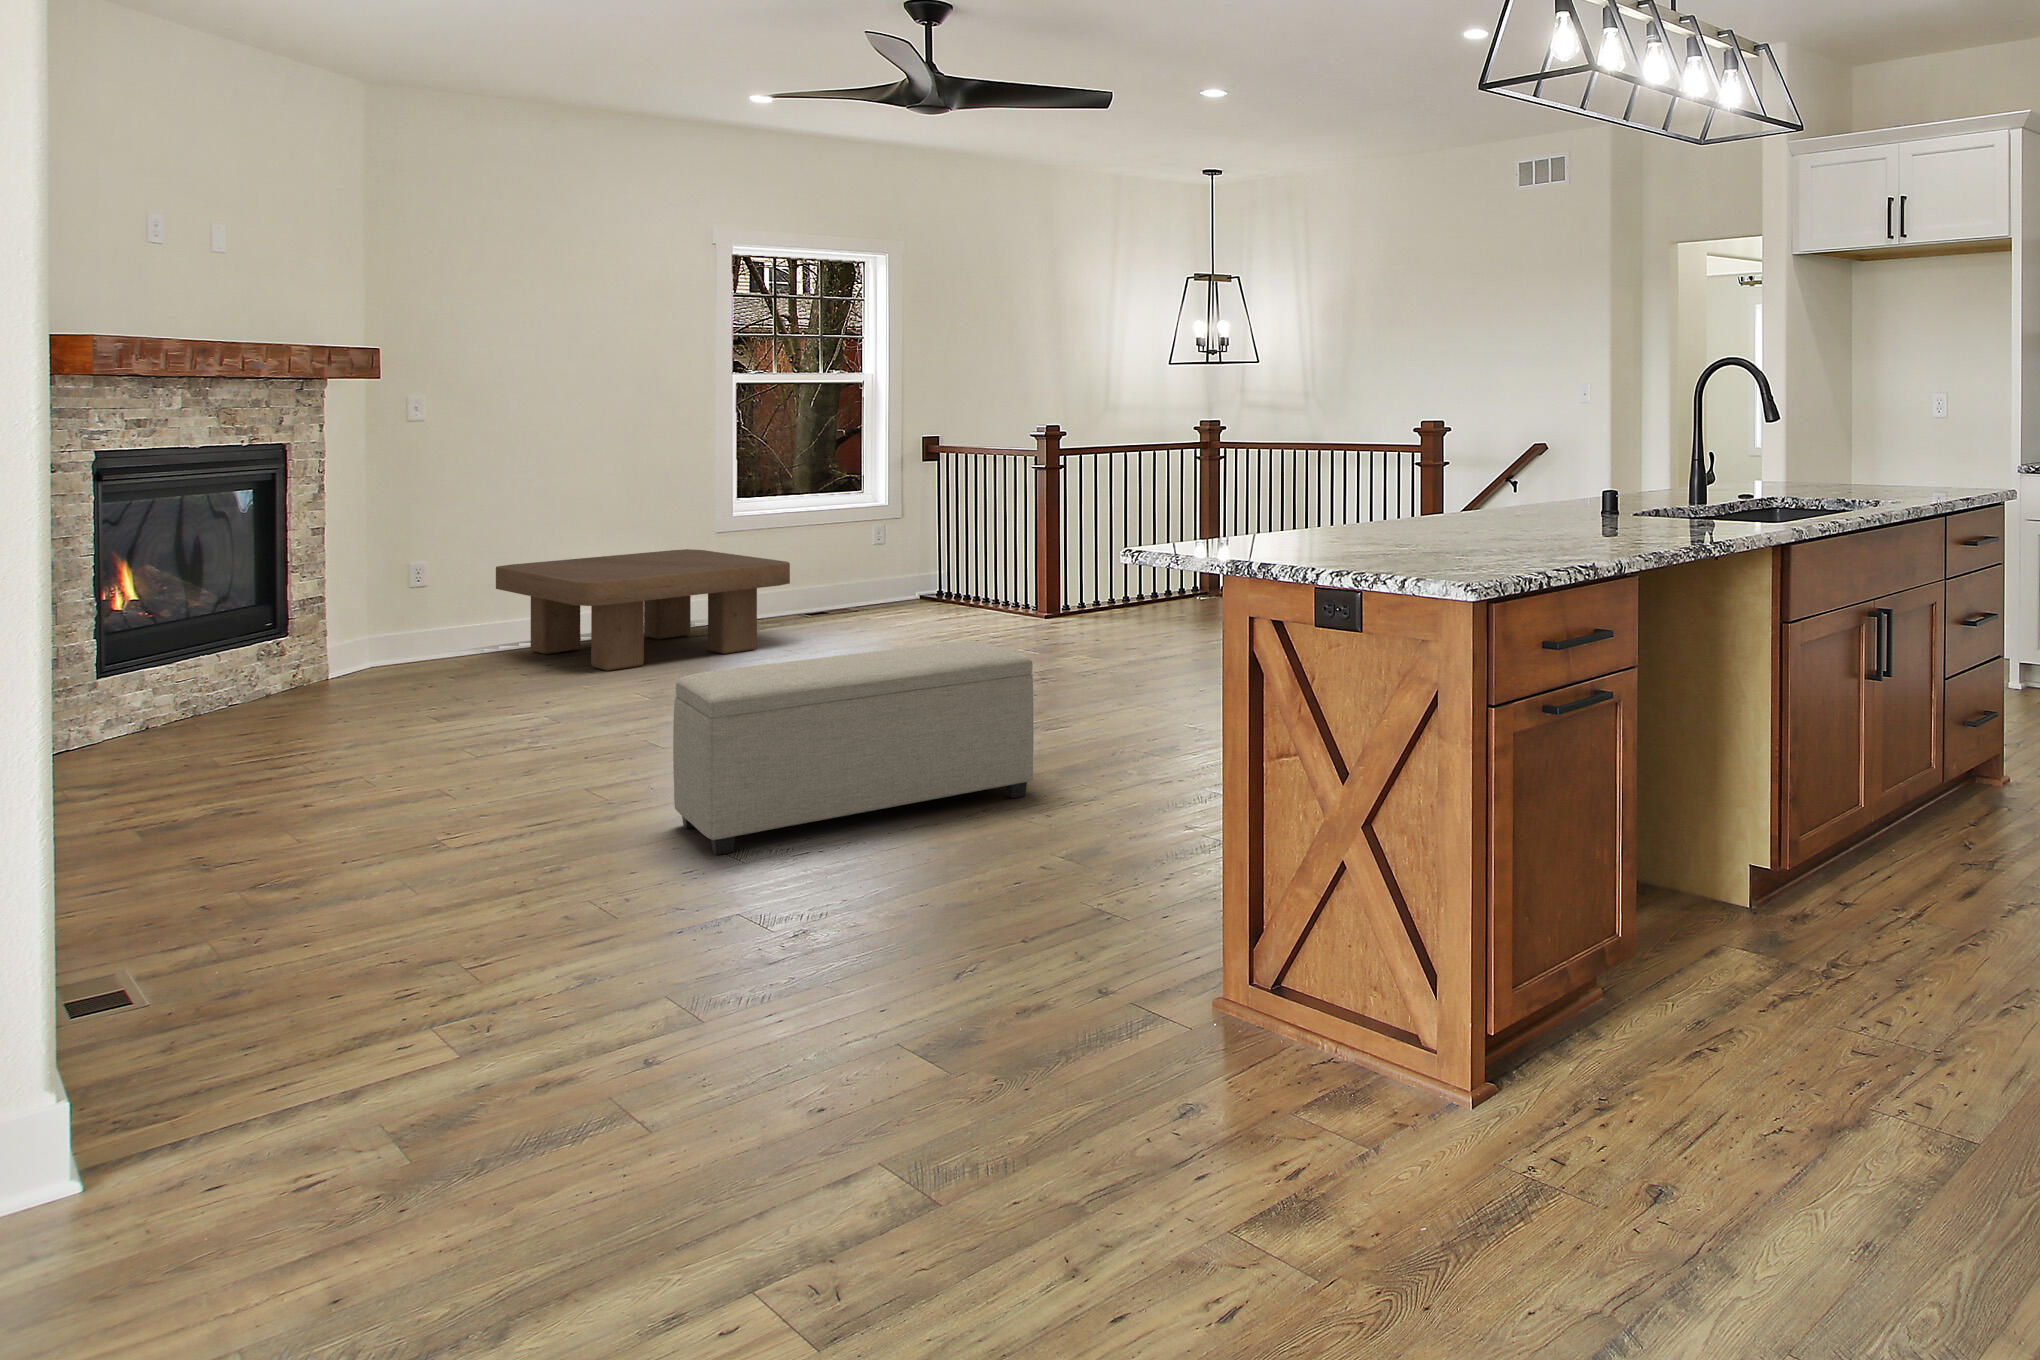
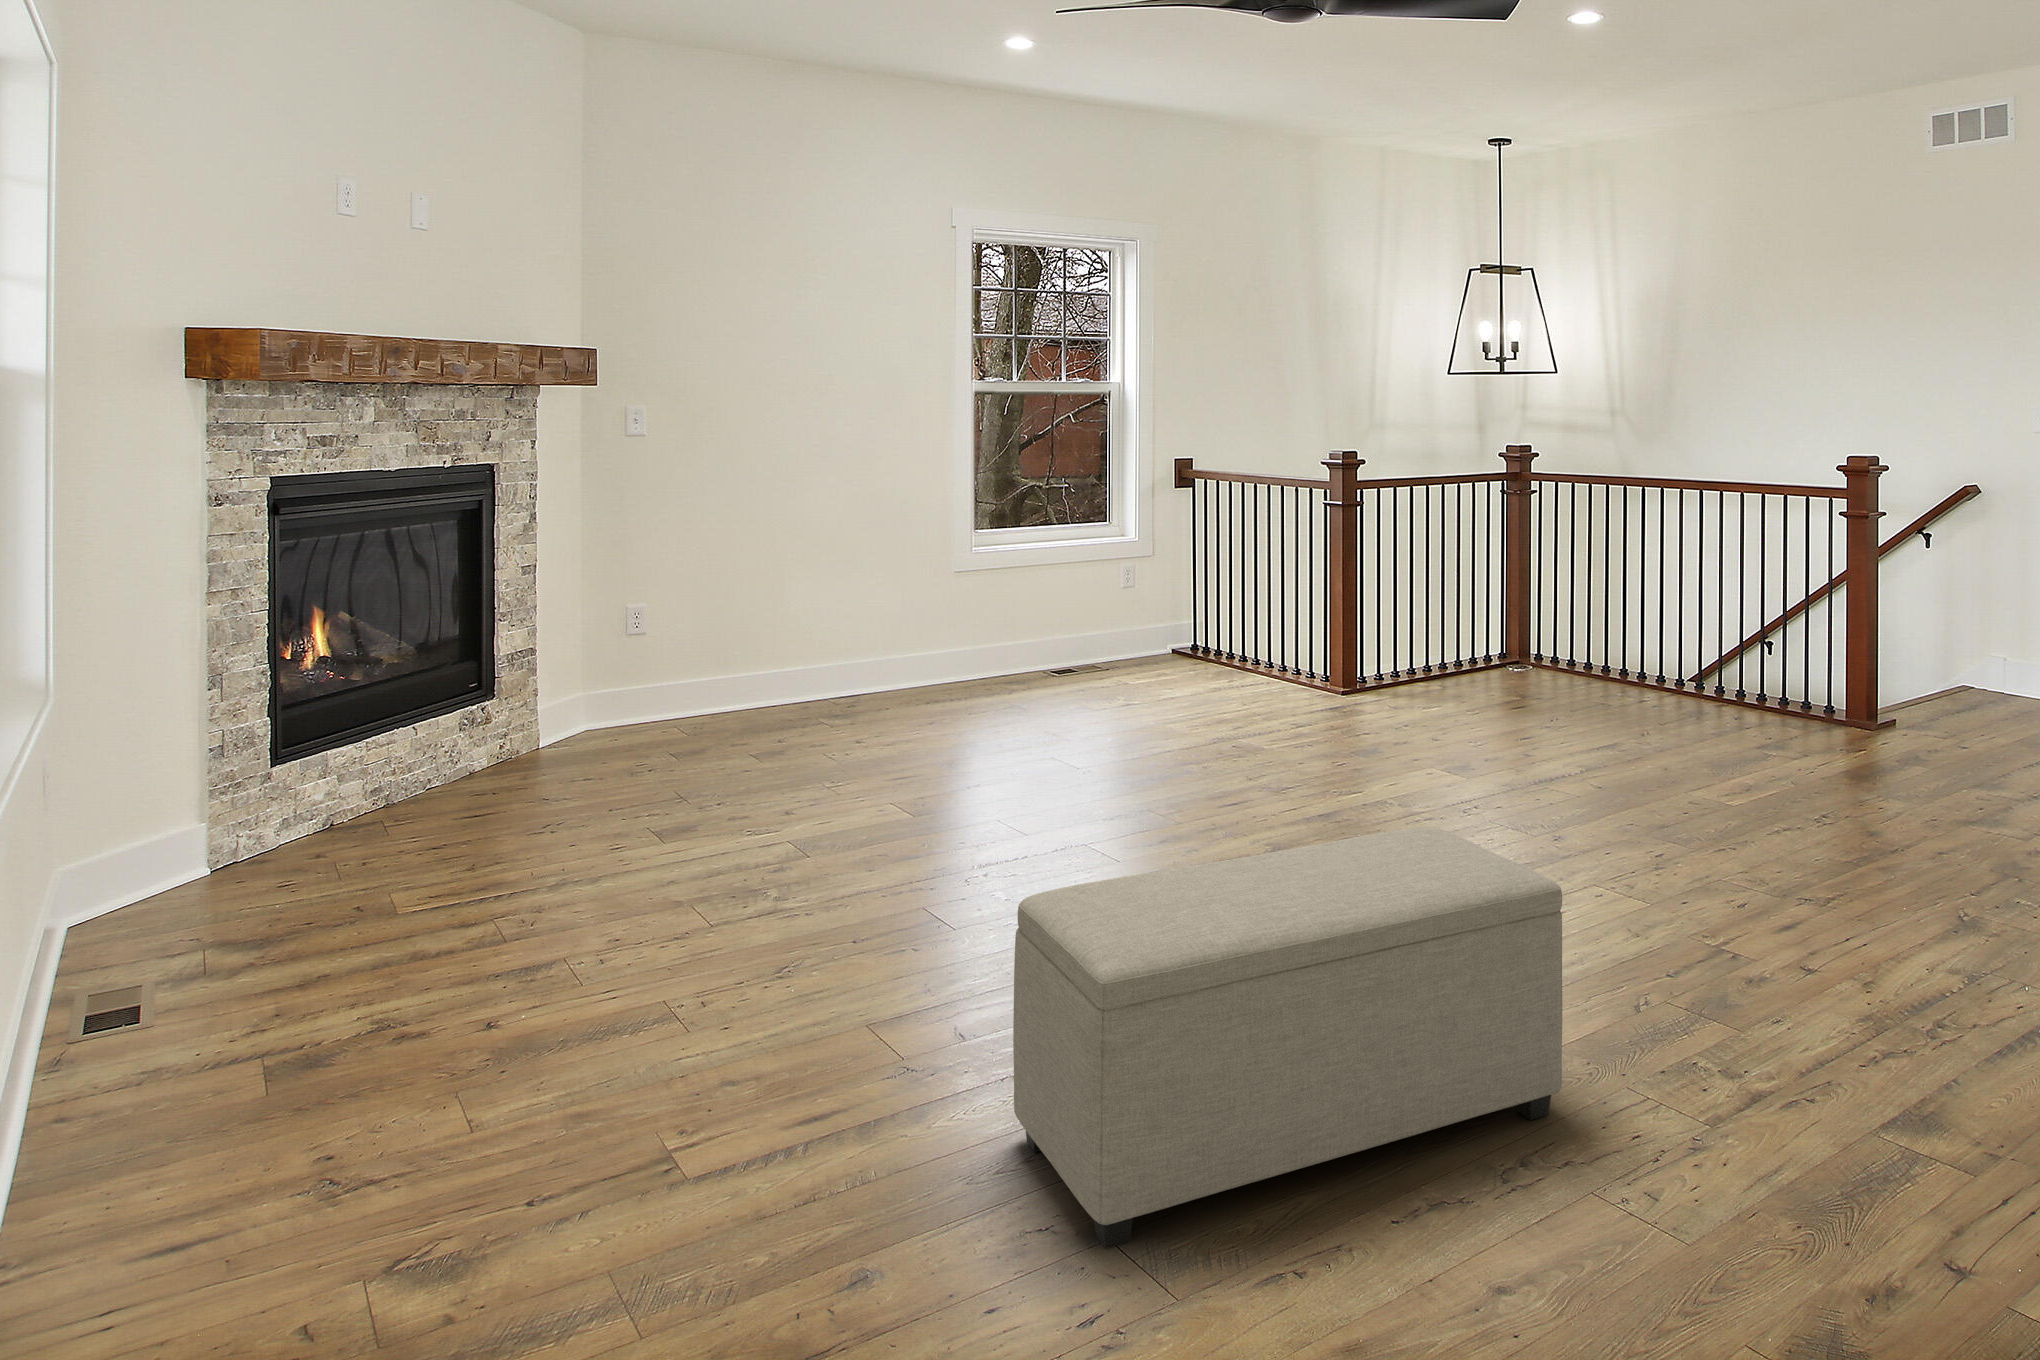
coffee table: present [496,549,790,671] -> none [718,590,1051,754]

